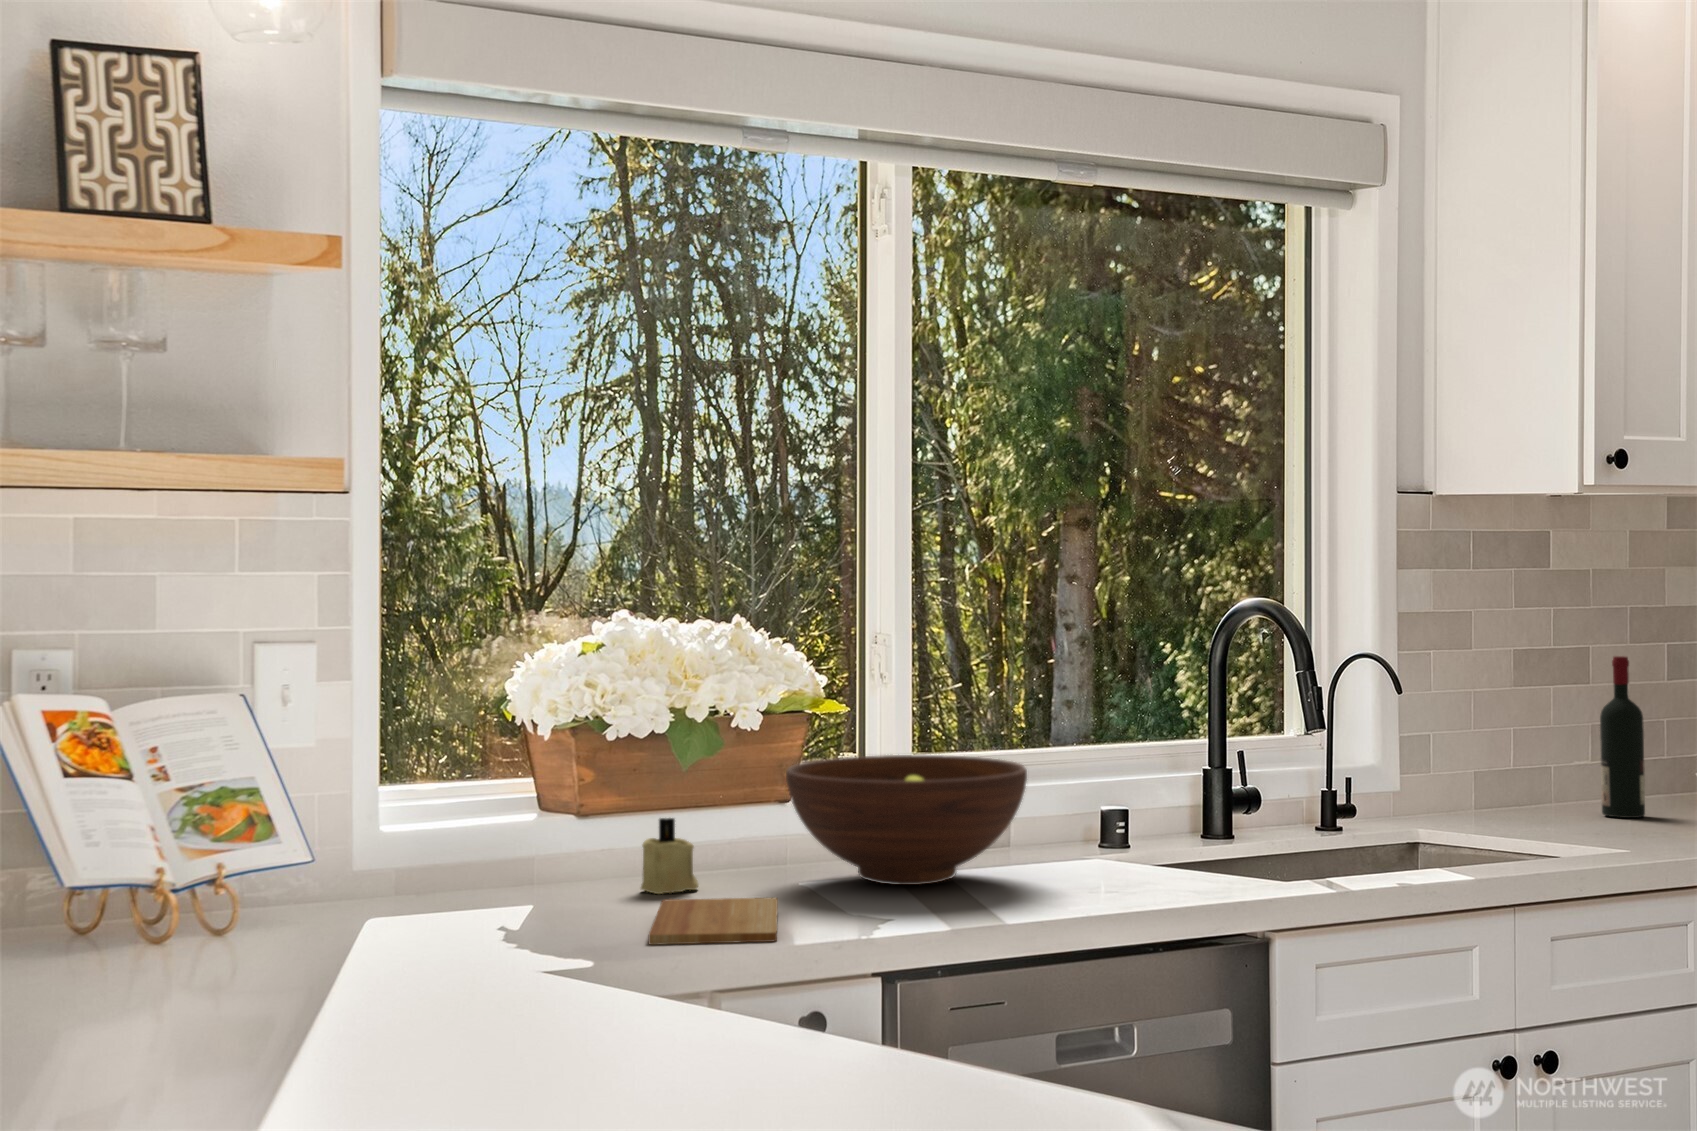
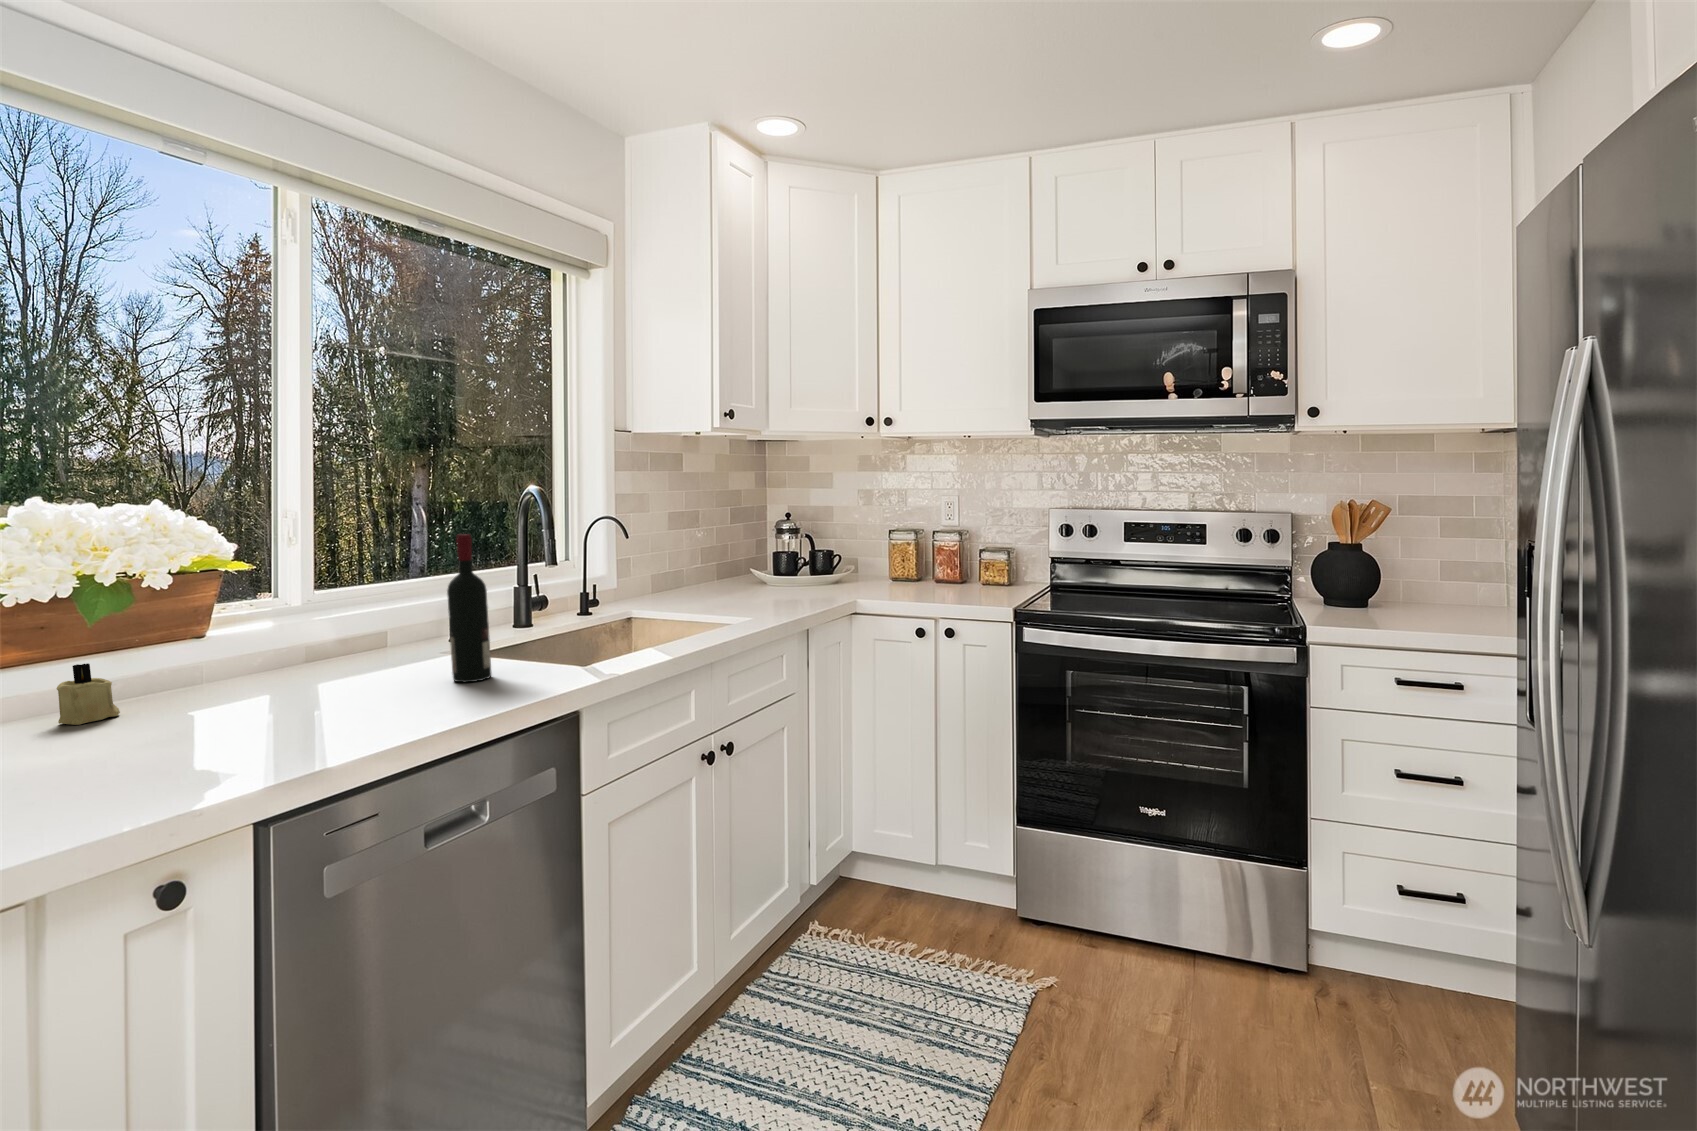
wine bottle: present [1600,656,1645,818] -> present [447,534,491,682]
fruit bowl: present [786,755,1027,885] -> none [198,594,399,688]
cutting board: present [649,898,778,944] -> none [72,715,205,775]

